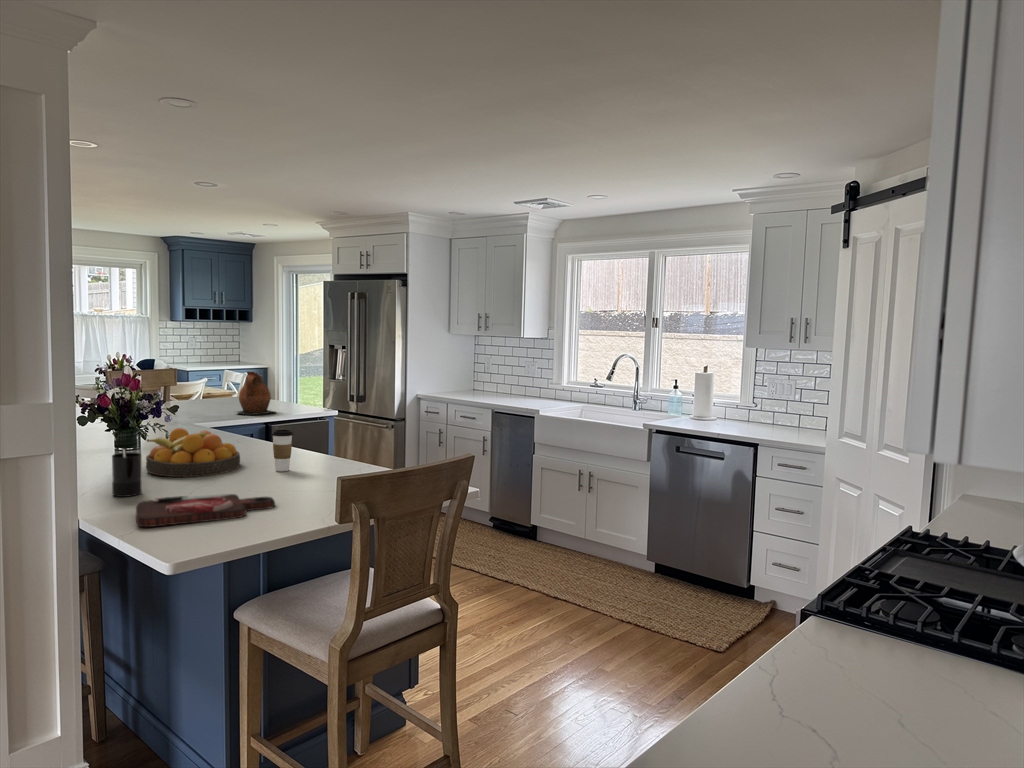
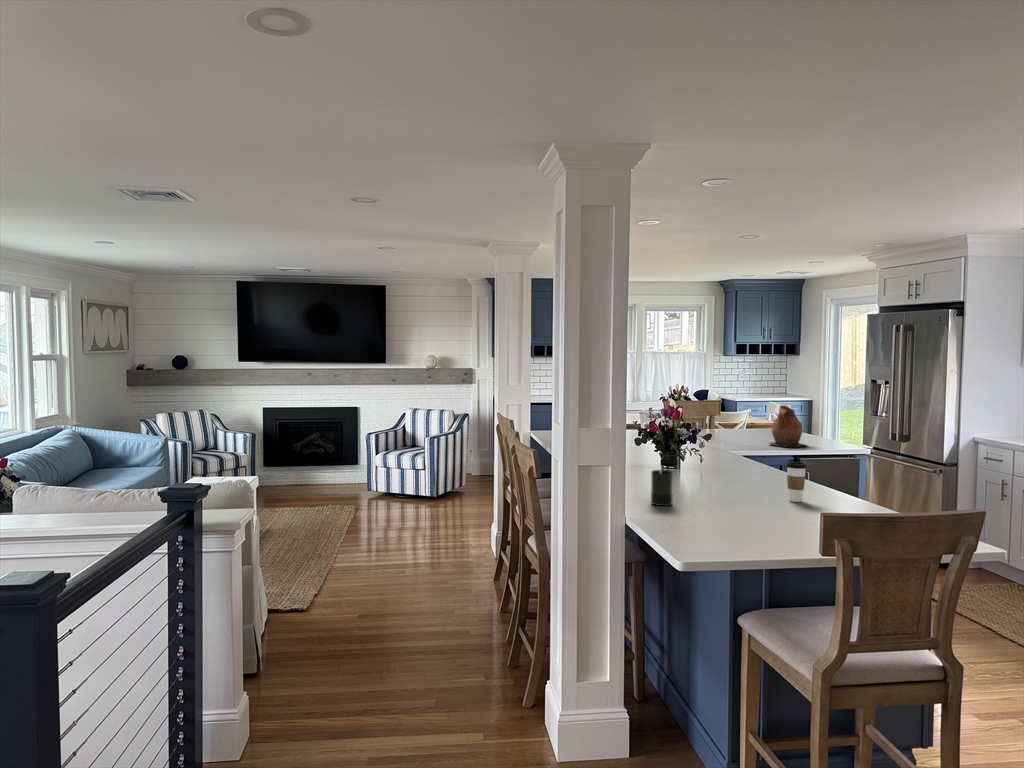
fruit bowl: present [146,428,240,477] -> none [680,453,759,497]
cutting board: present [136,494,275,527] -> none [662,510,779,537]

